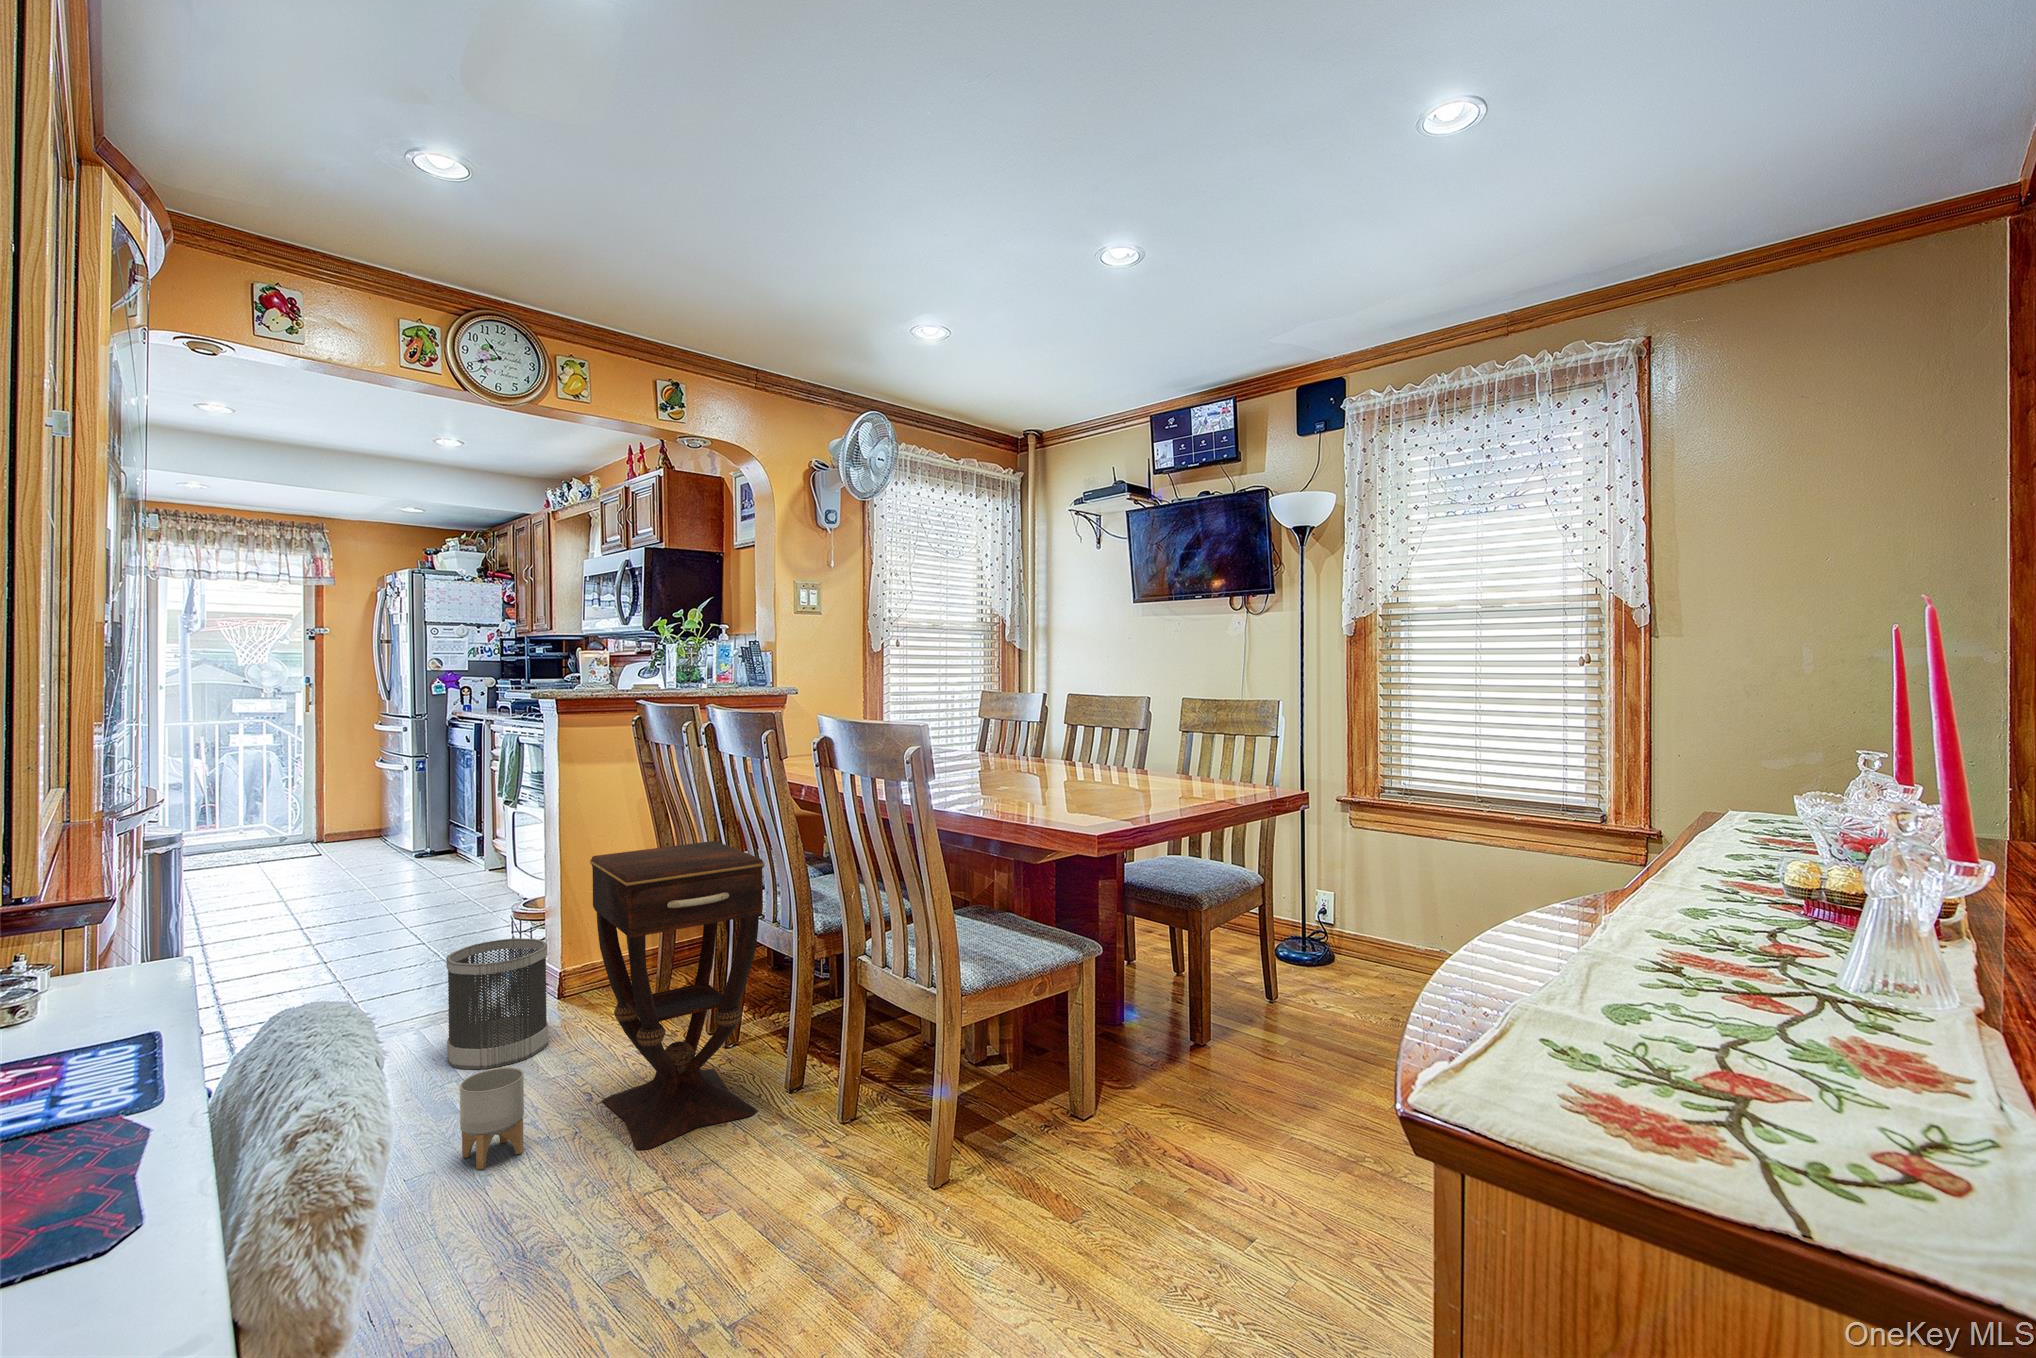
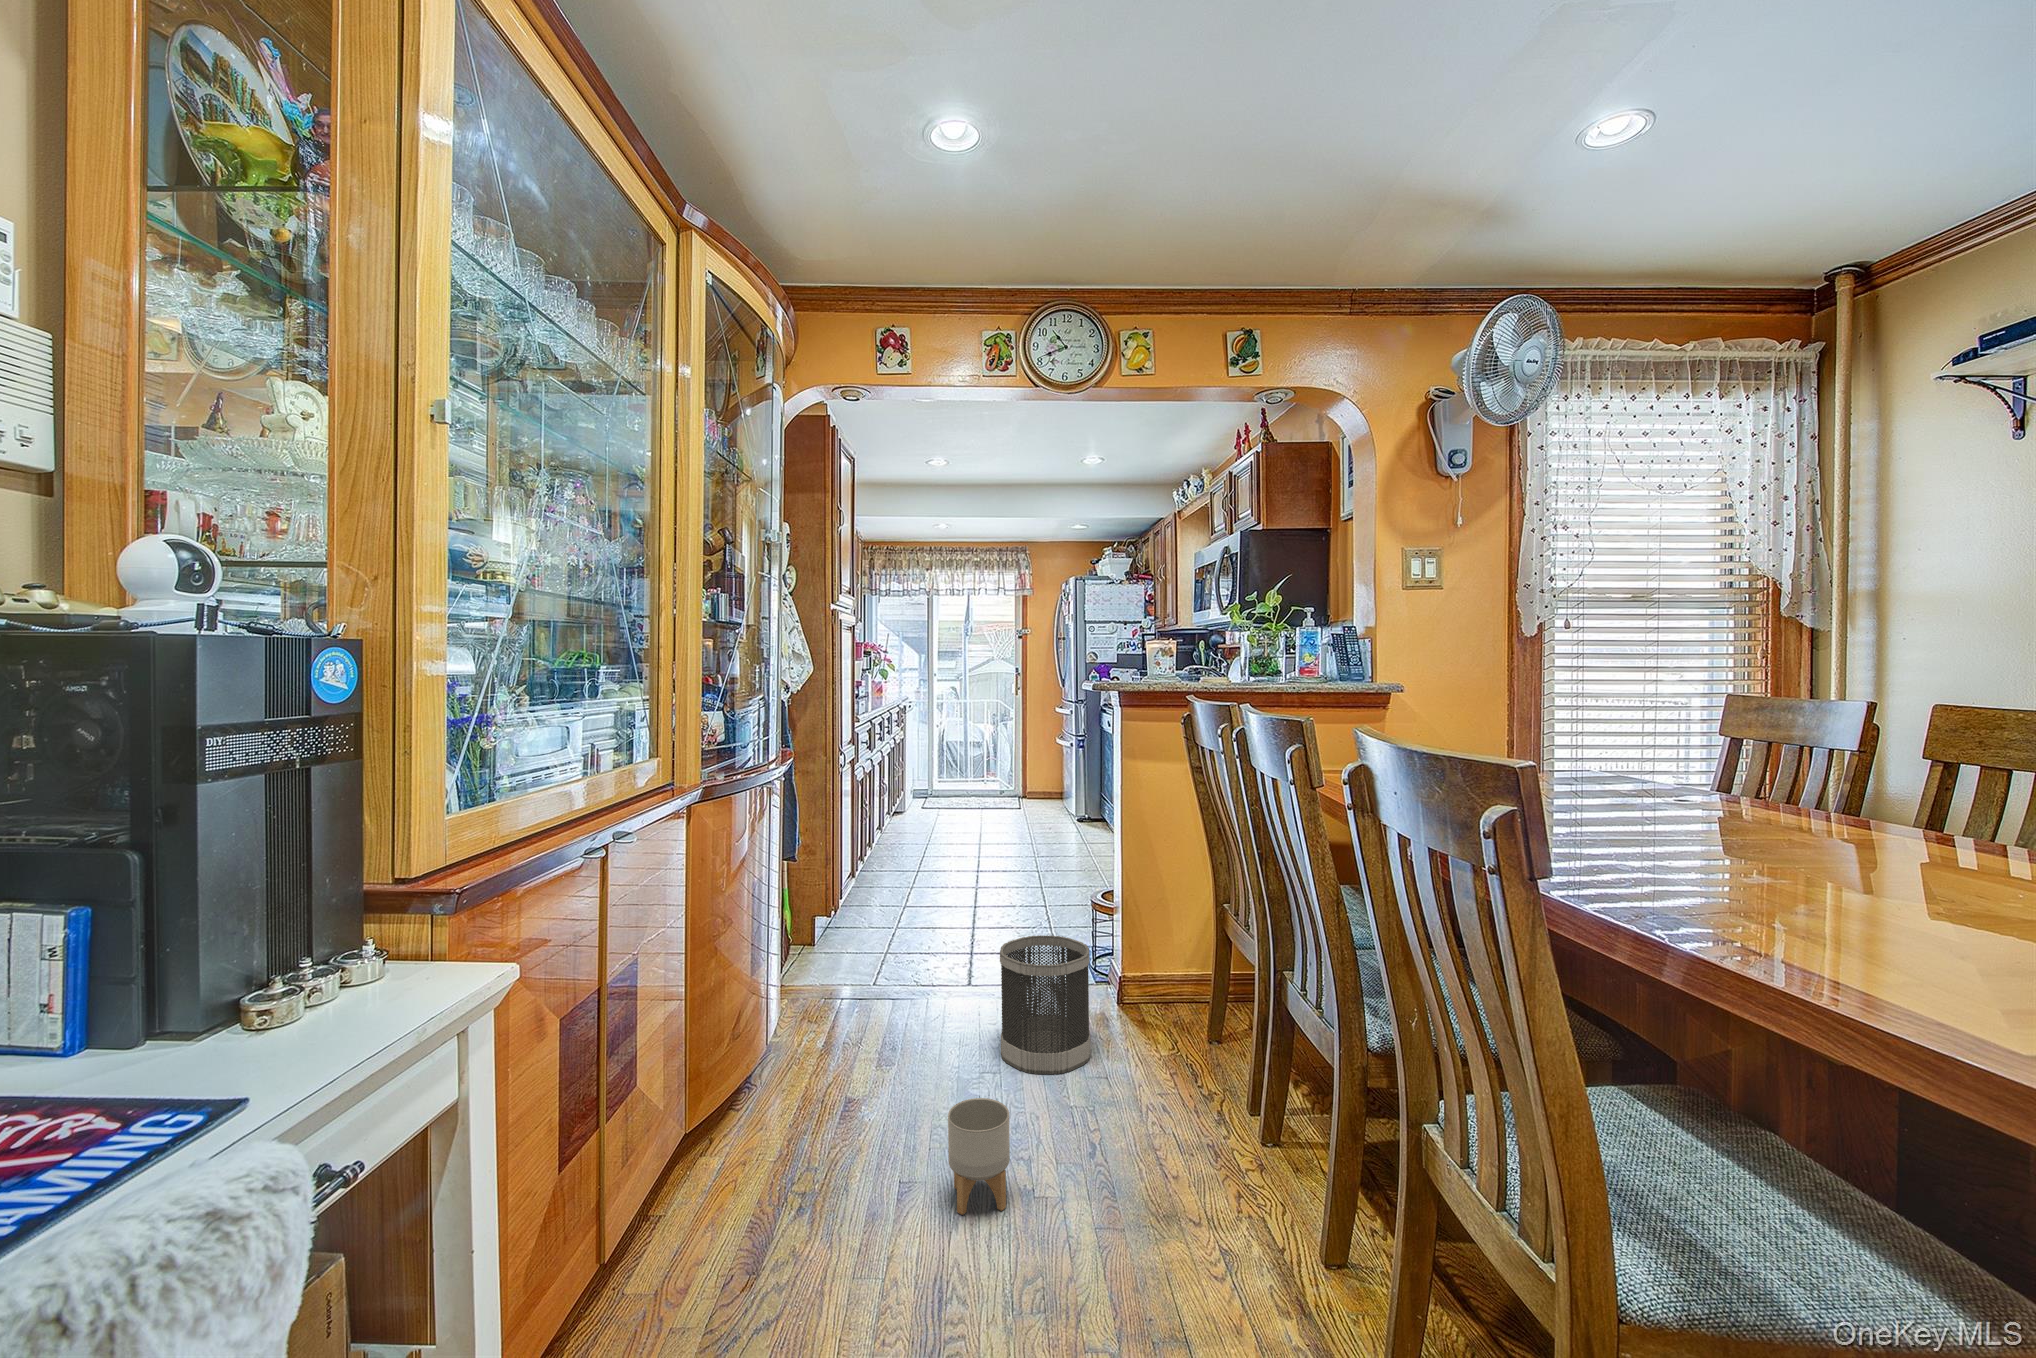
side table: present [590,841,765,1150] -> none [1093,877,1285,1284]

